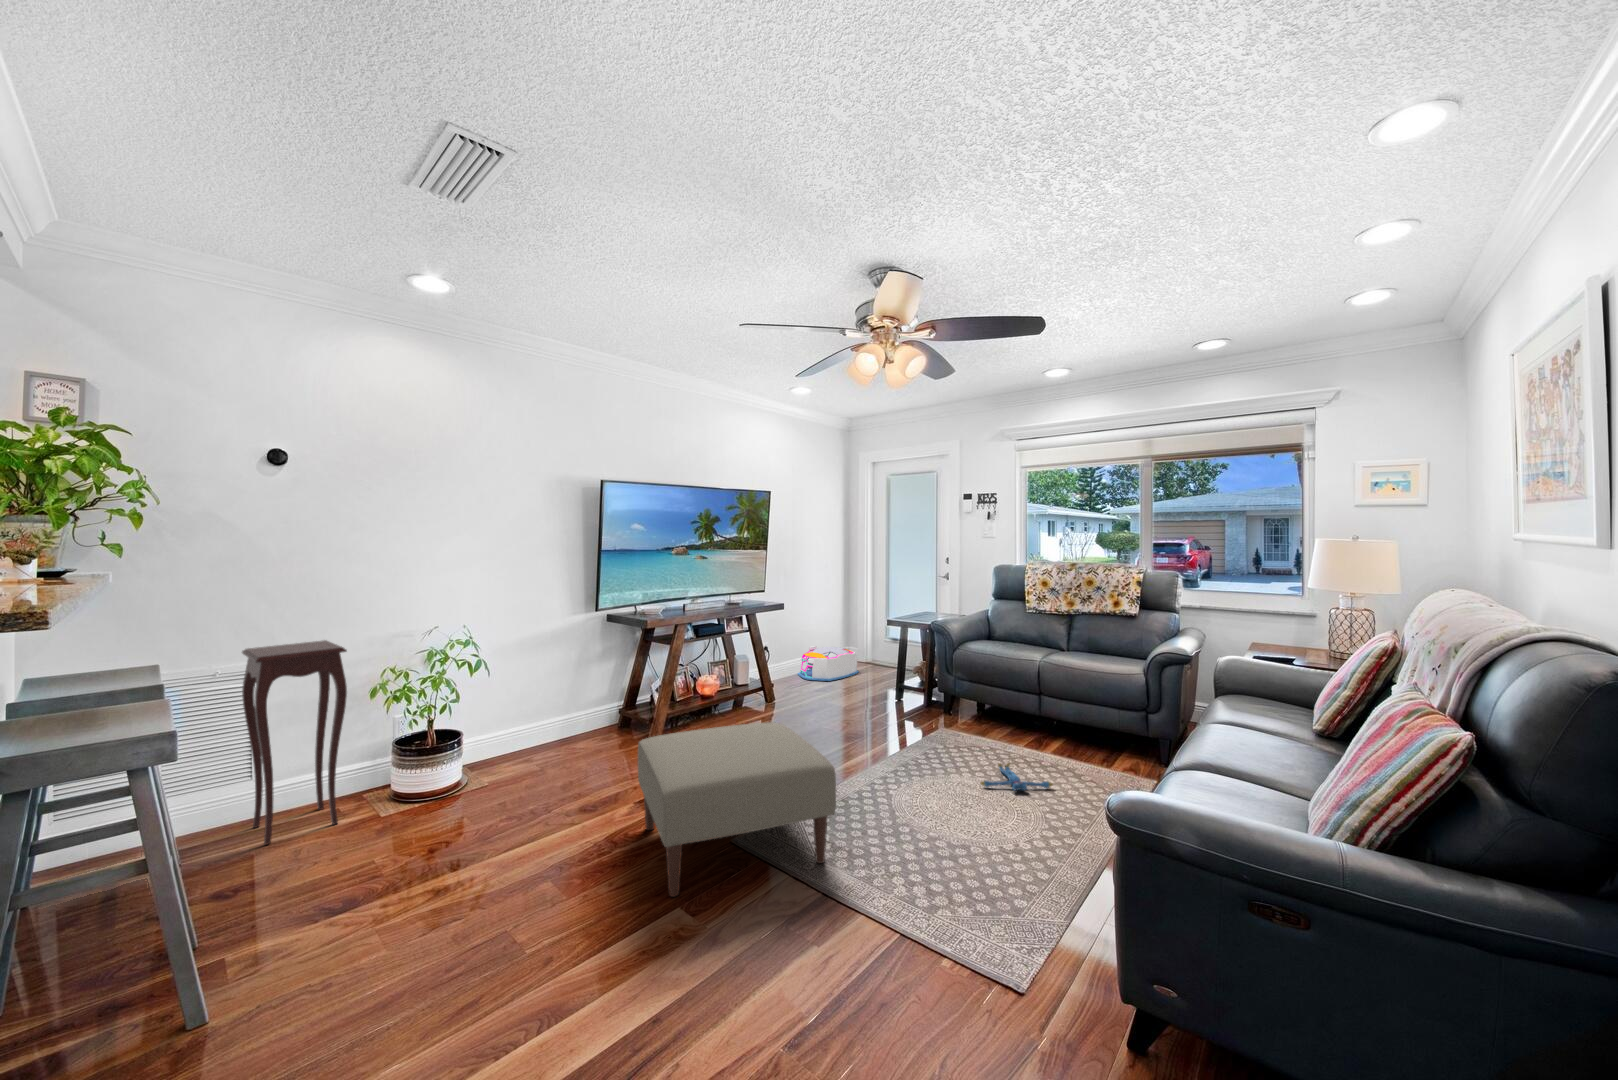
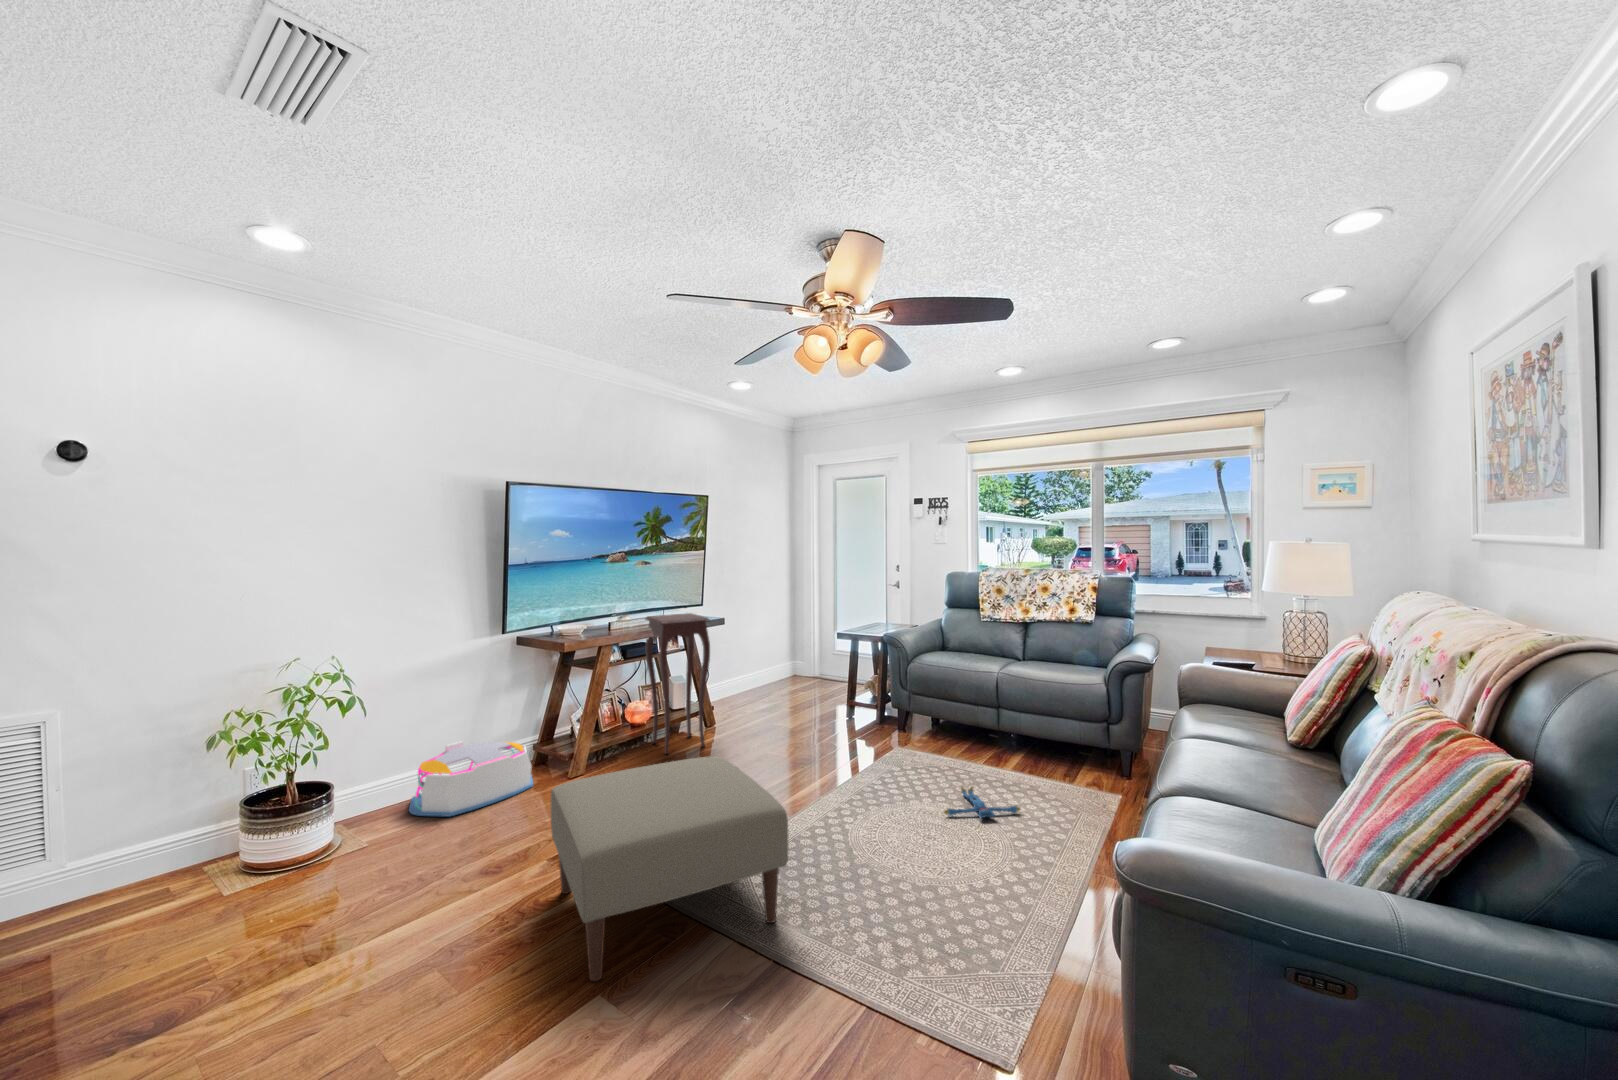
side table: present [242,640,347,845] -> present [646,613,710,754]
storage bin: present [798,646,859,681] -> present [409,741,533,817]

